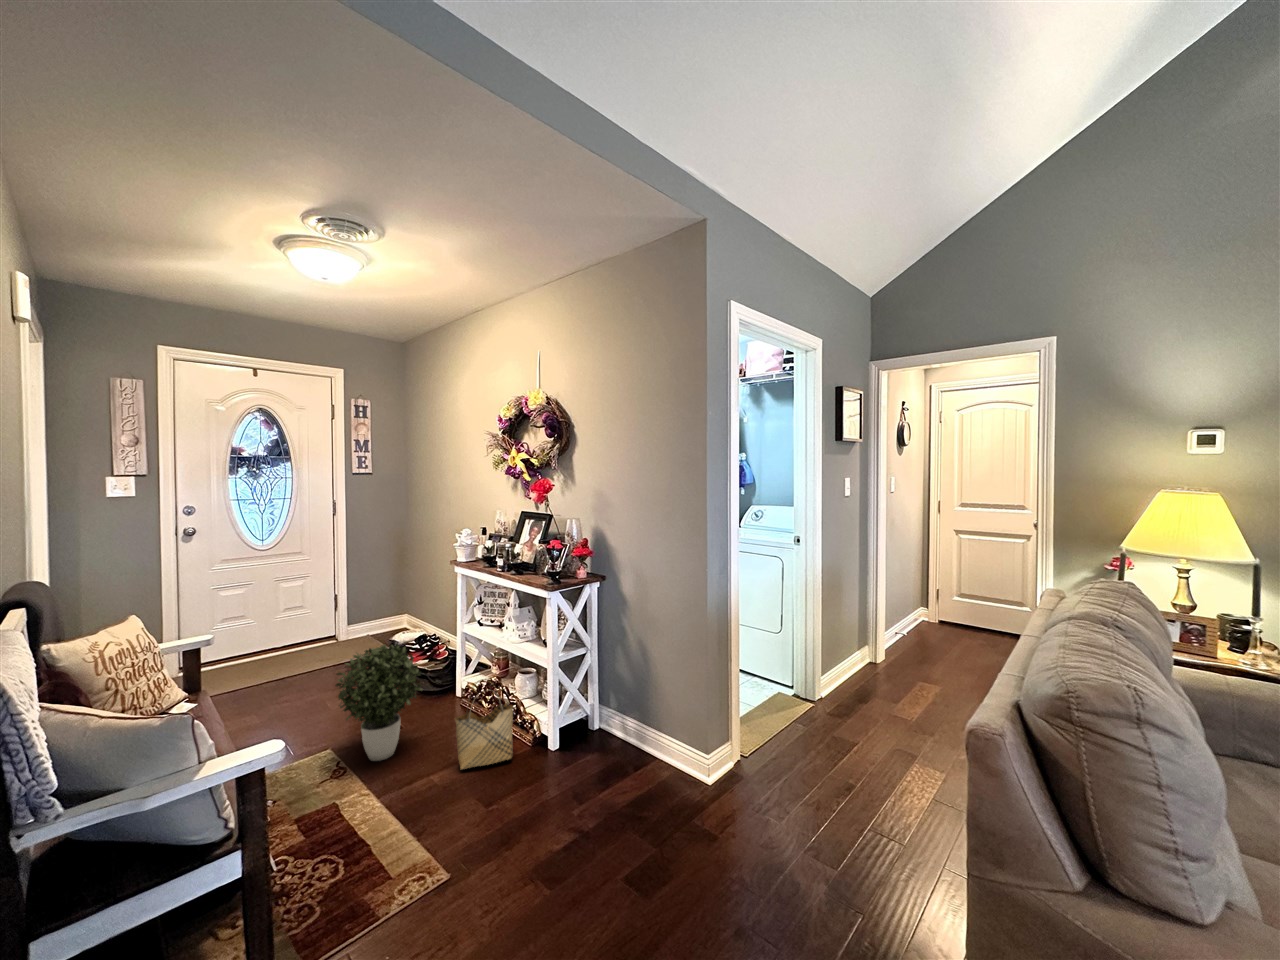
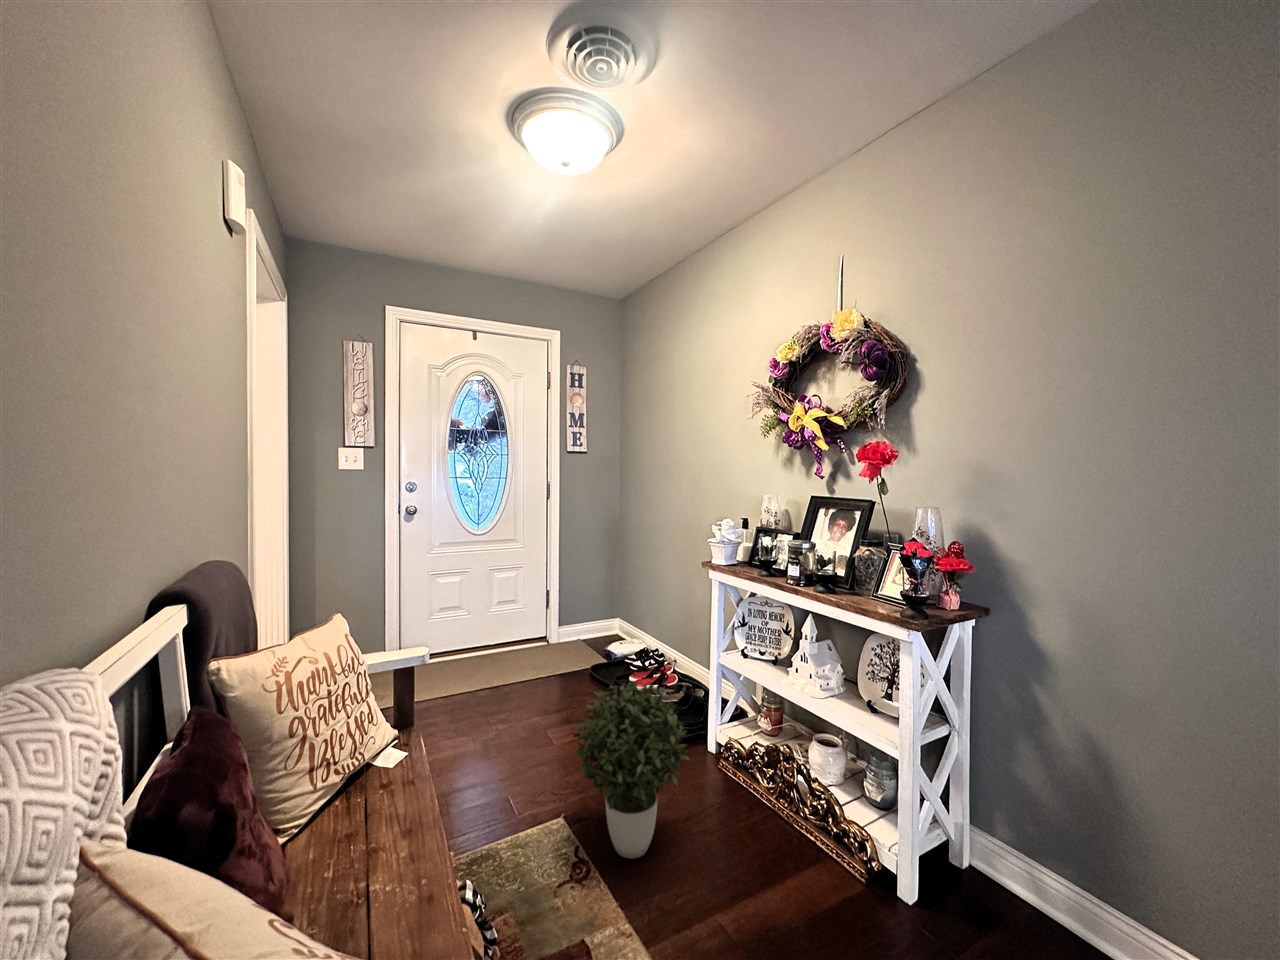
woven basket: present [455,679,513,769] -> none [751,762,845,917]

